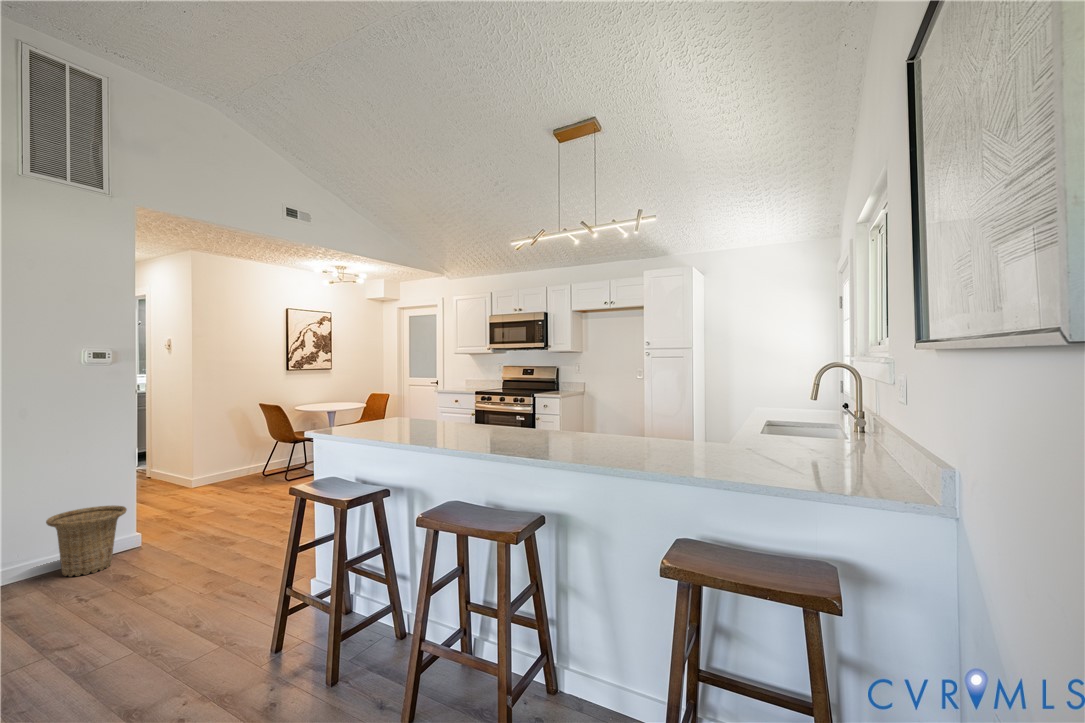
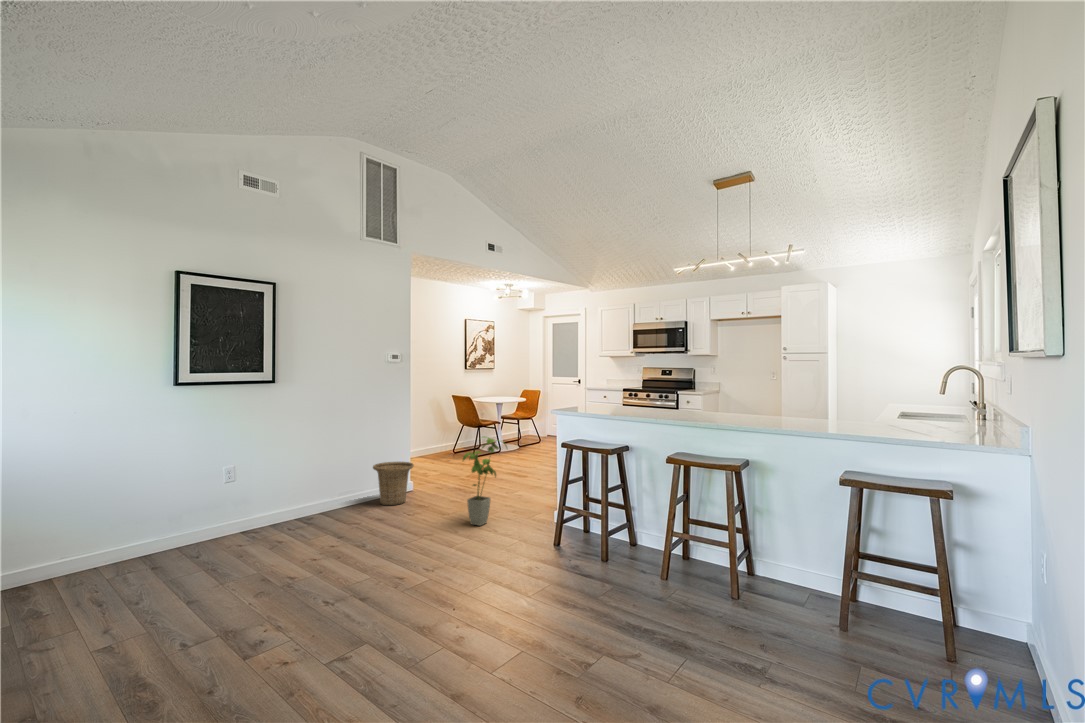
house plant: none [151,473,237,612] -> present [463,437,507,526]

